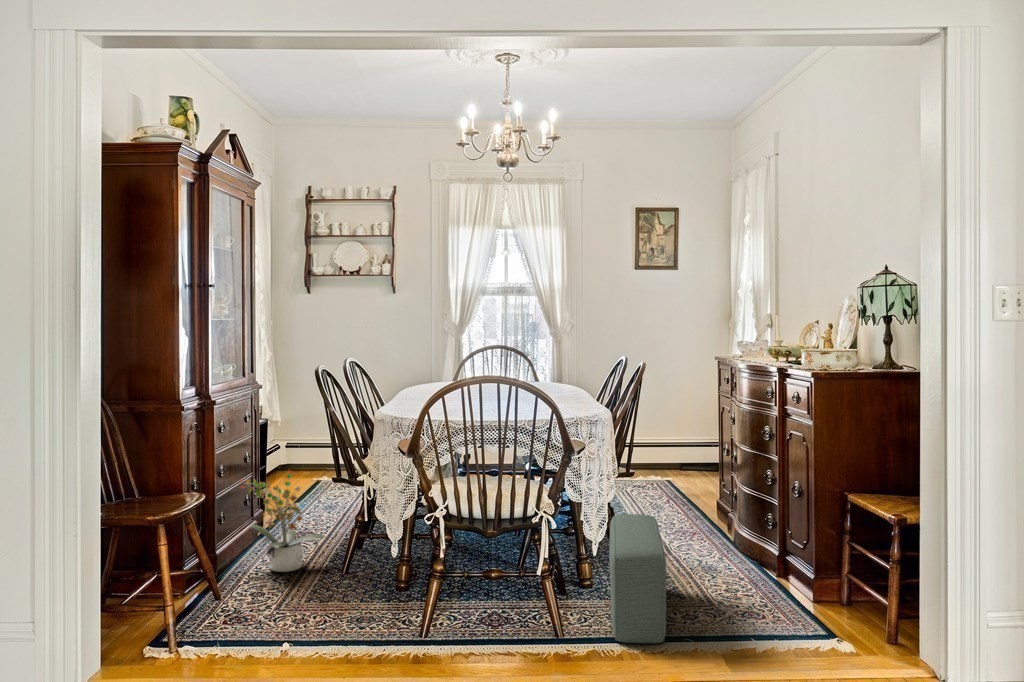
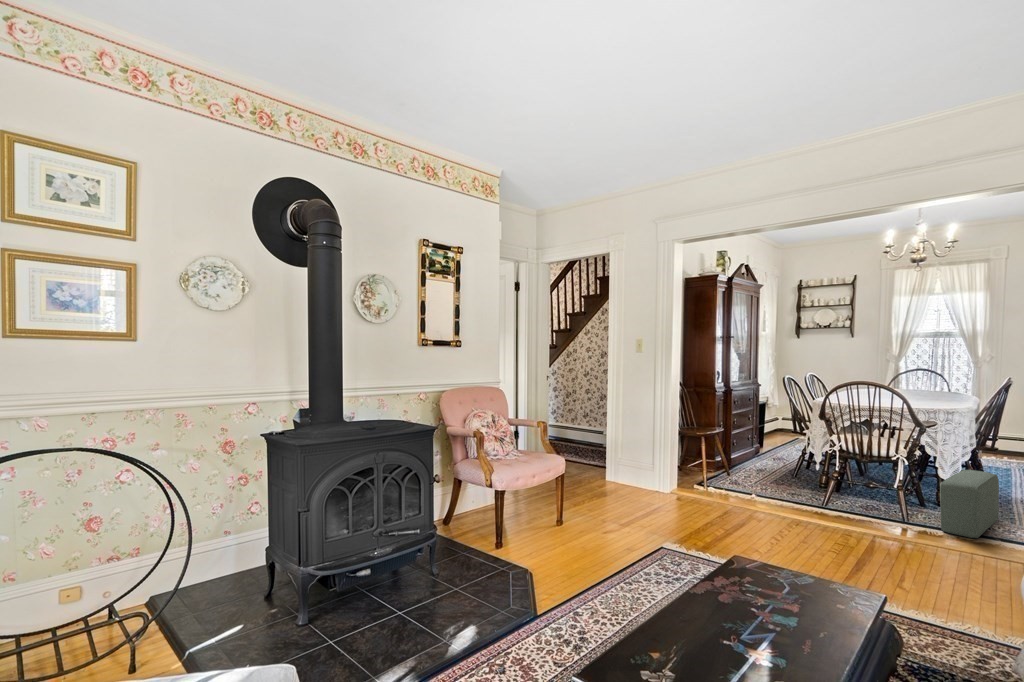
potted plant: present [240,470,325,572] -> none [744,423,787,471]

